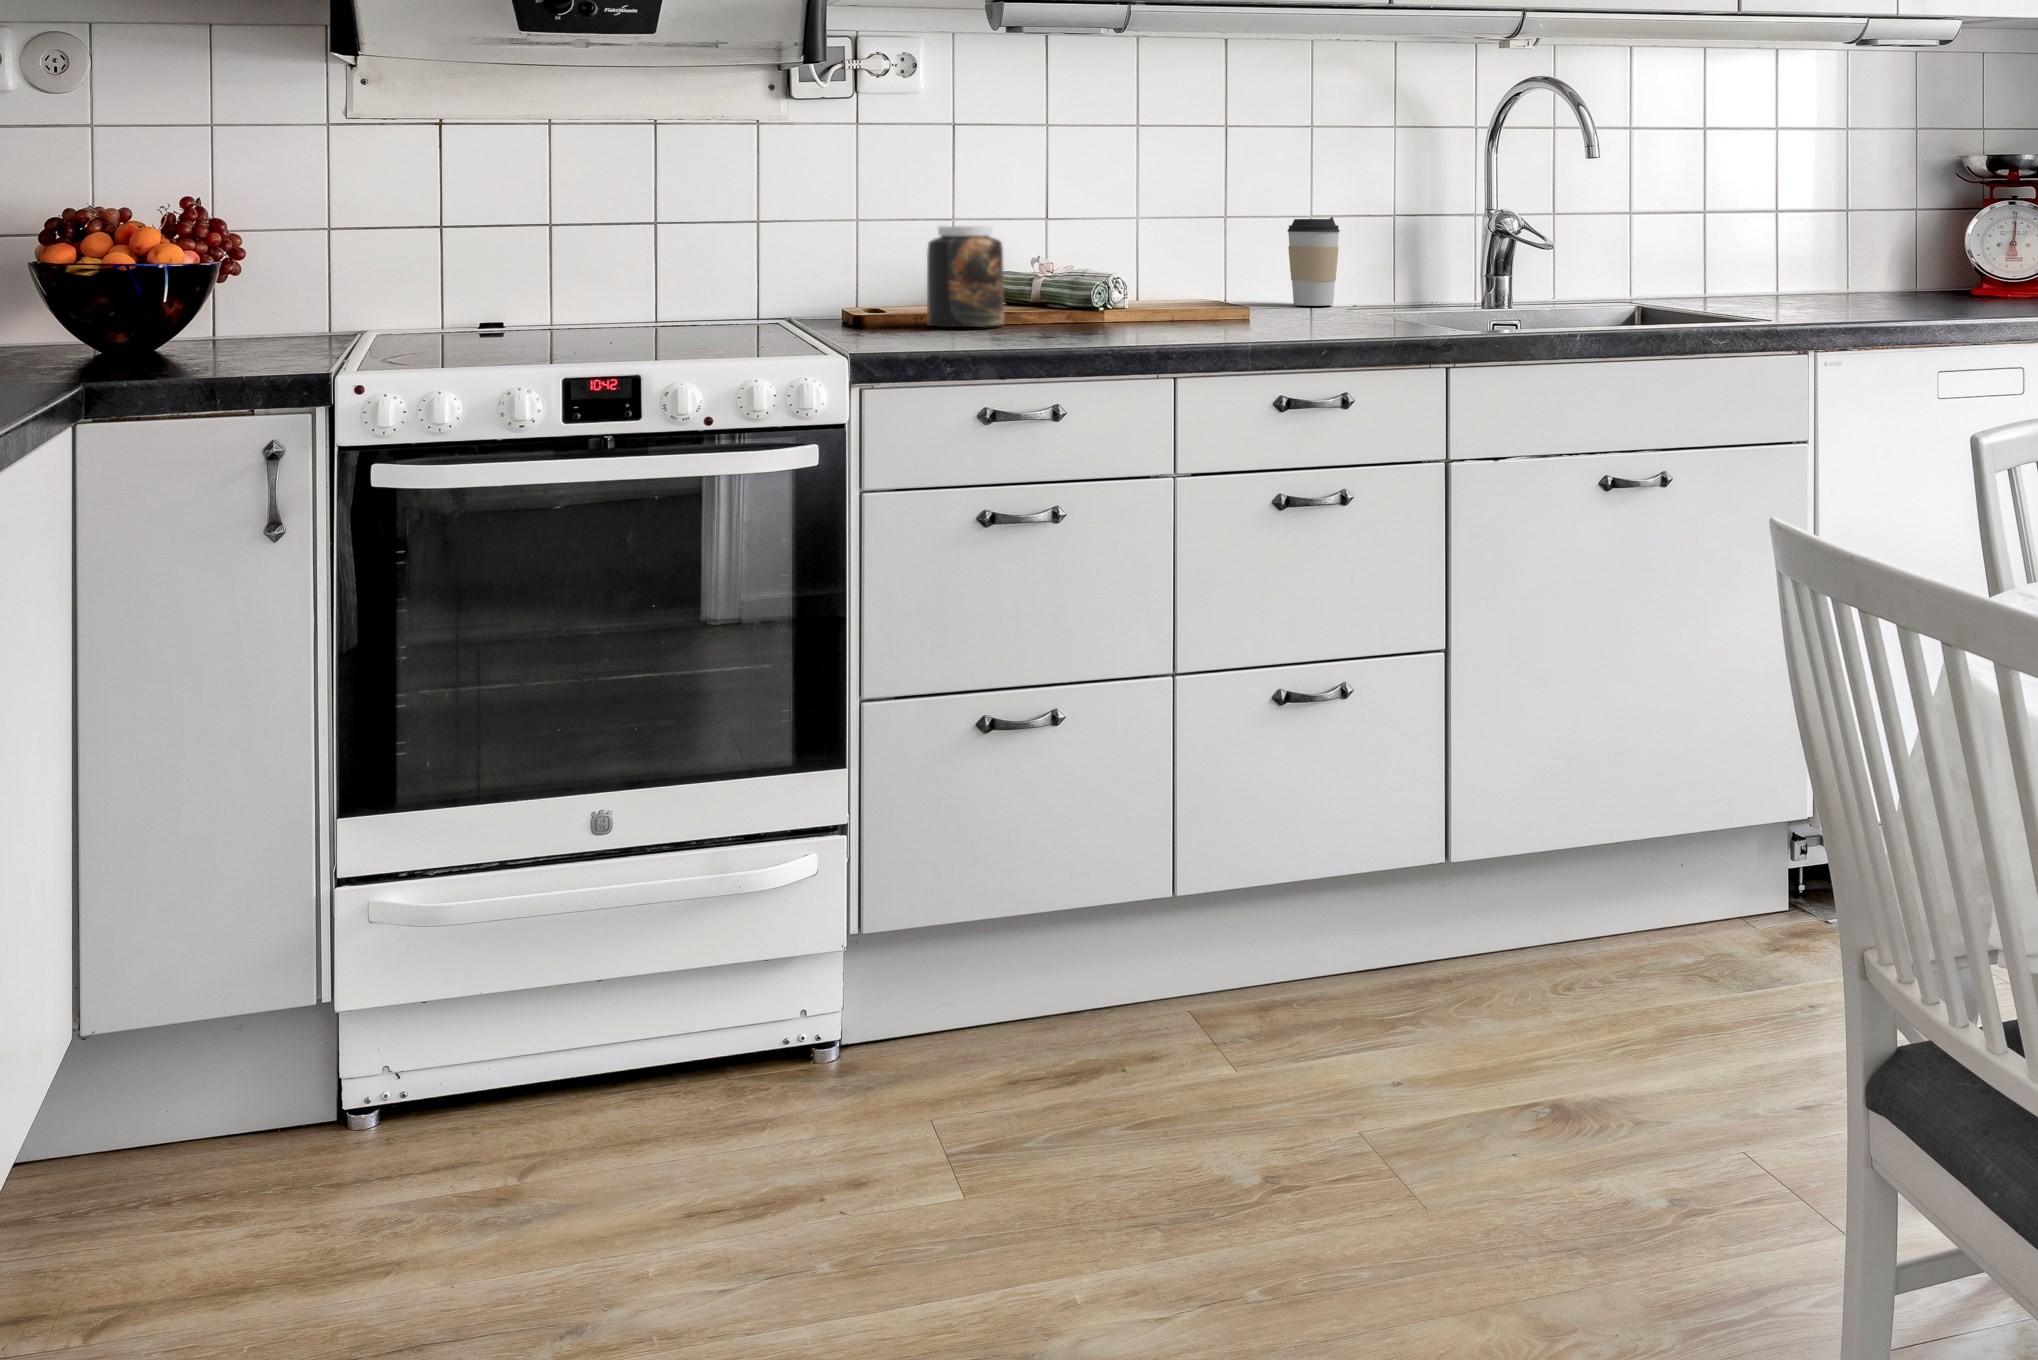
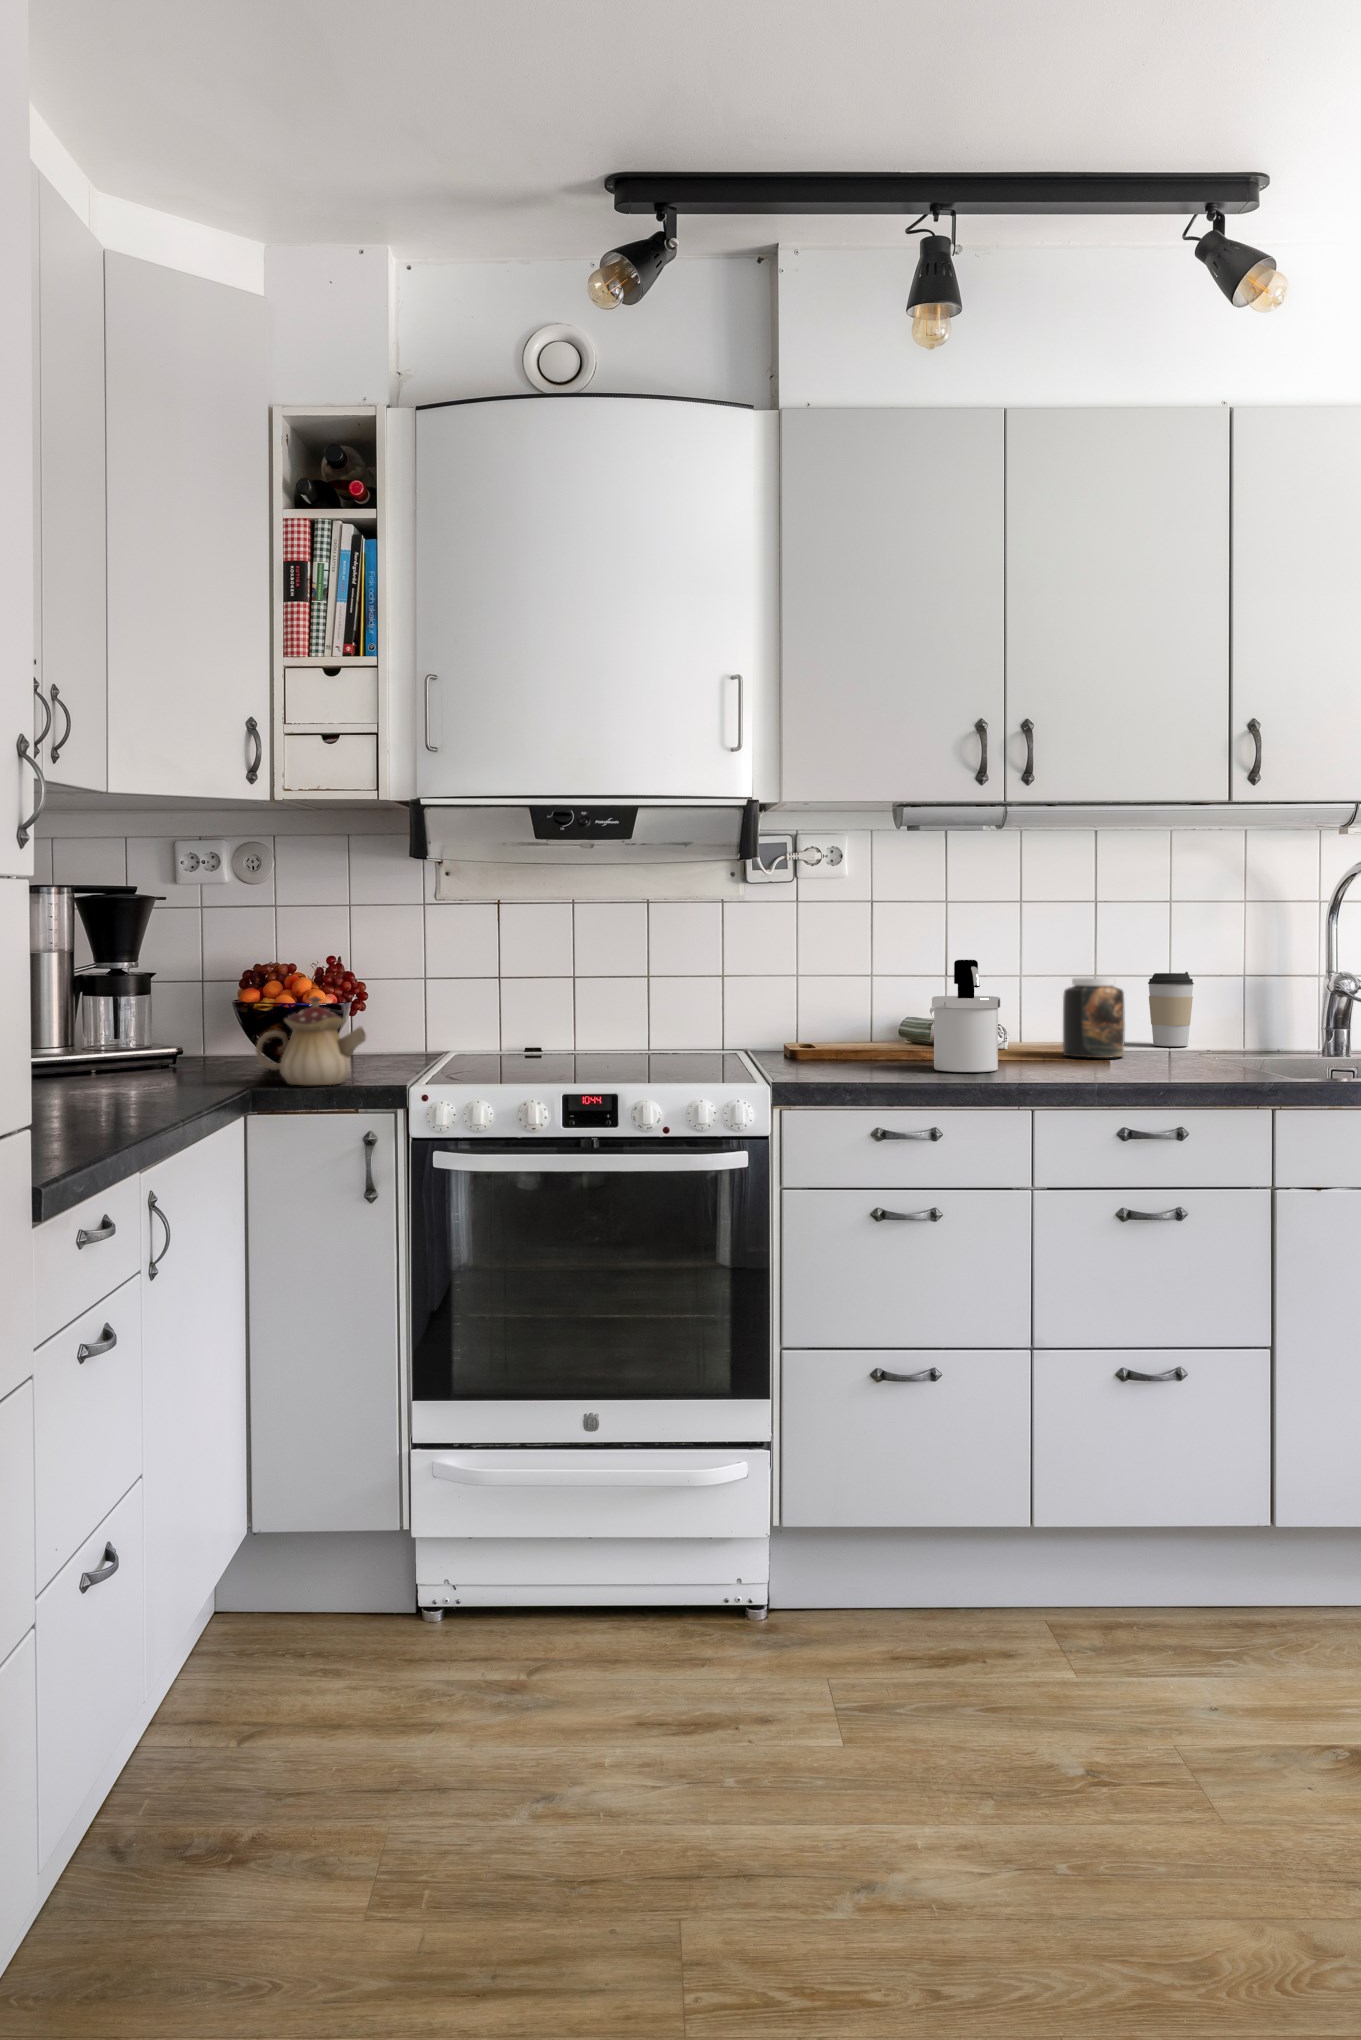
soap dispenser: none [1045,199,1129,338] -> present [932,960,1000,1072]
jar: present [927,226,1004,327] -> present [1063,978,1125,1058]
teapot: none [91,246,269,373] -> present [256,996,366,1085]

